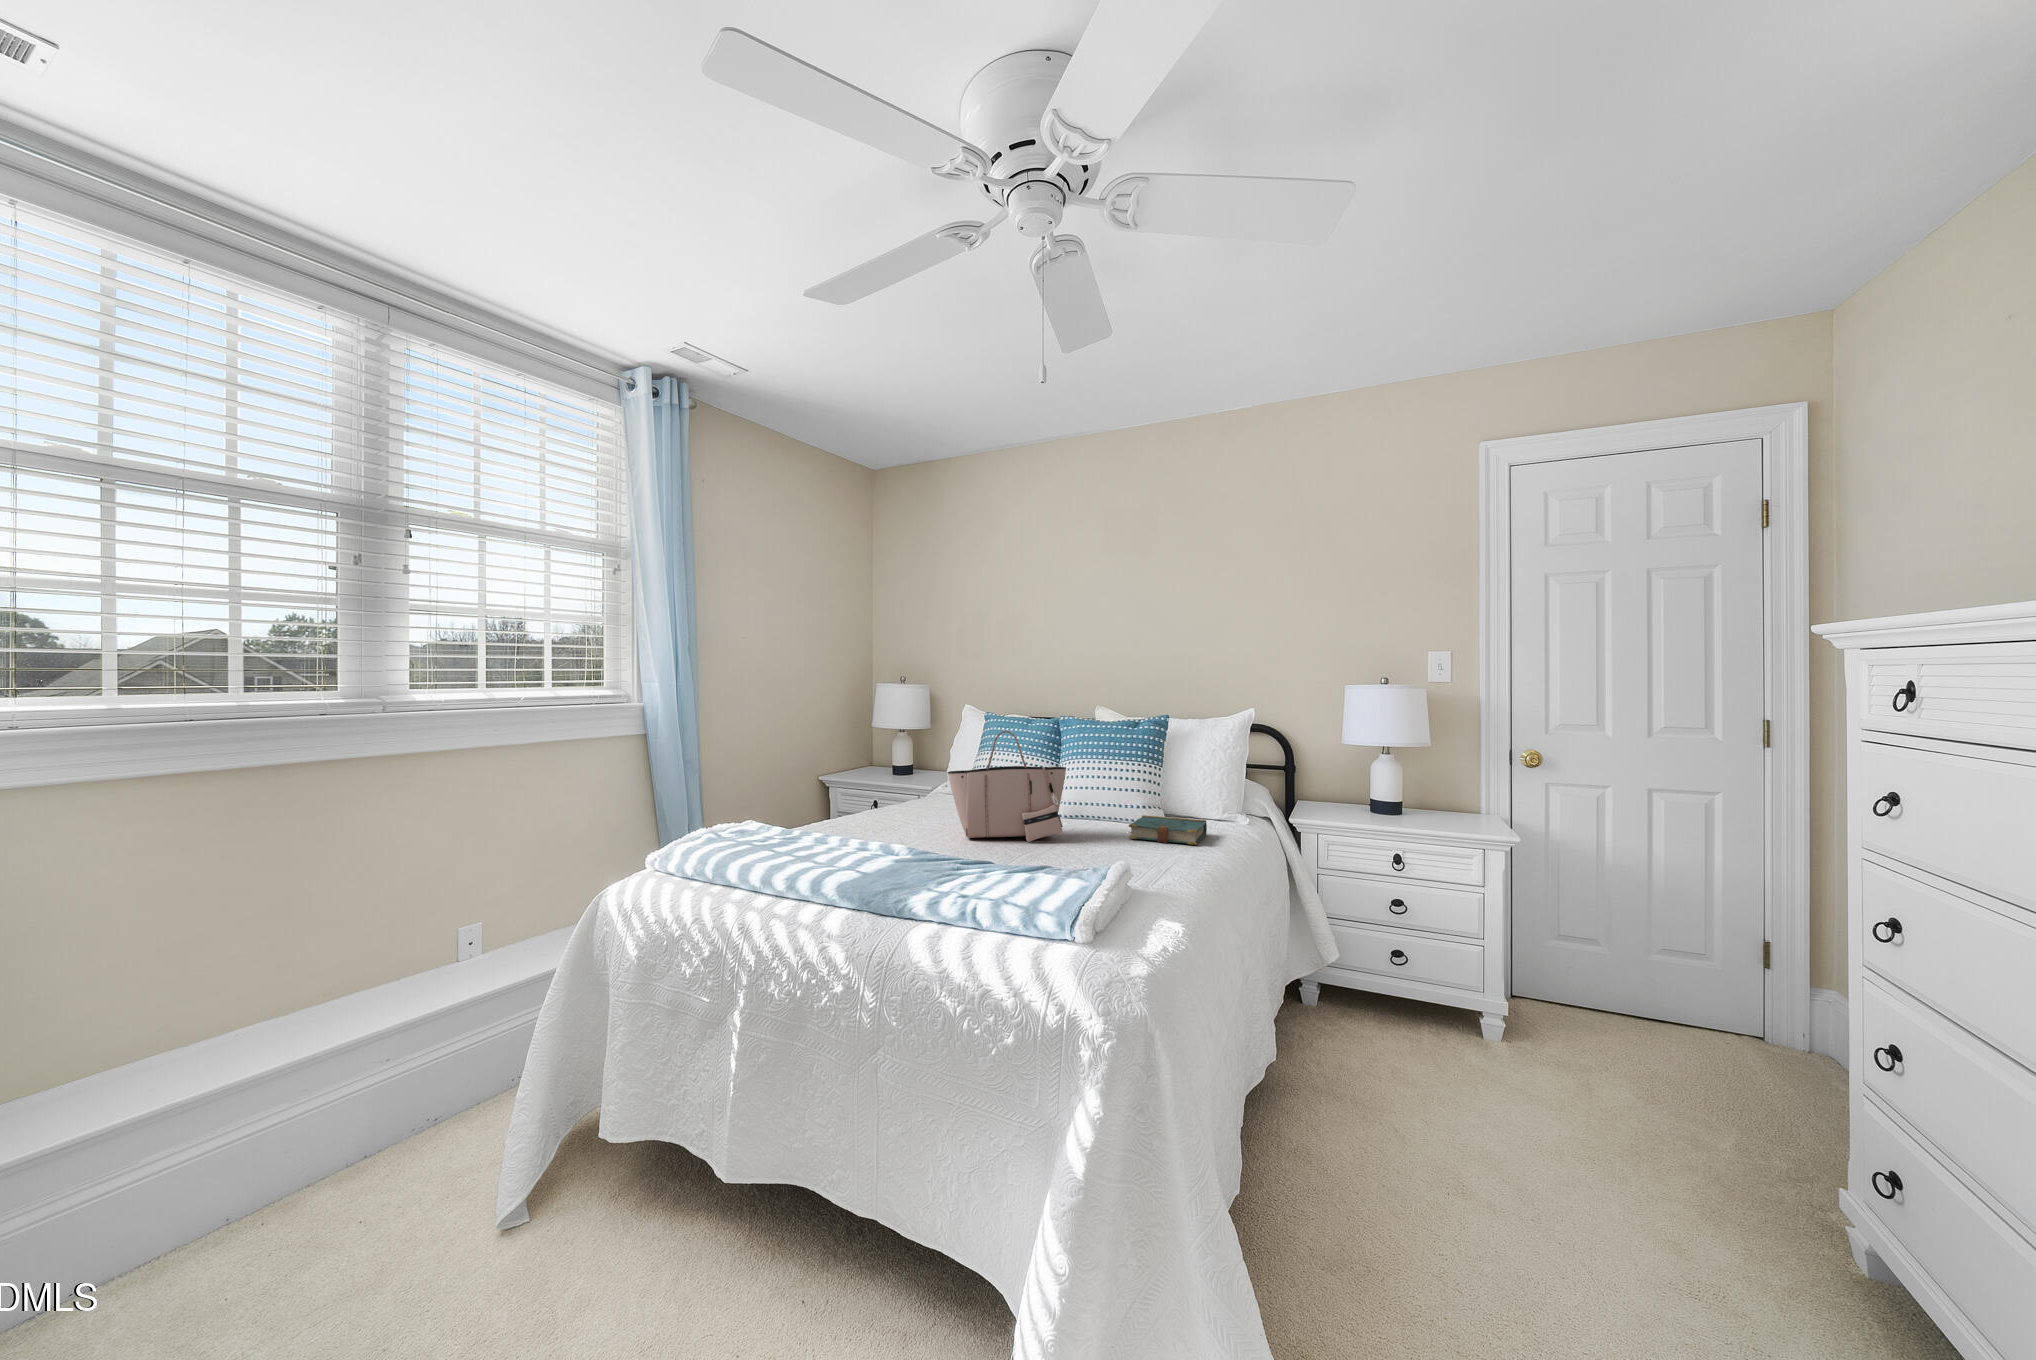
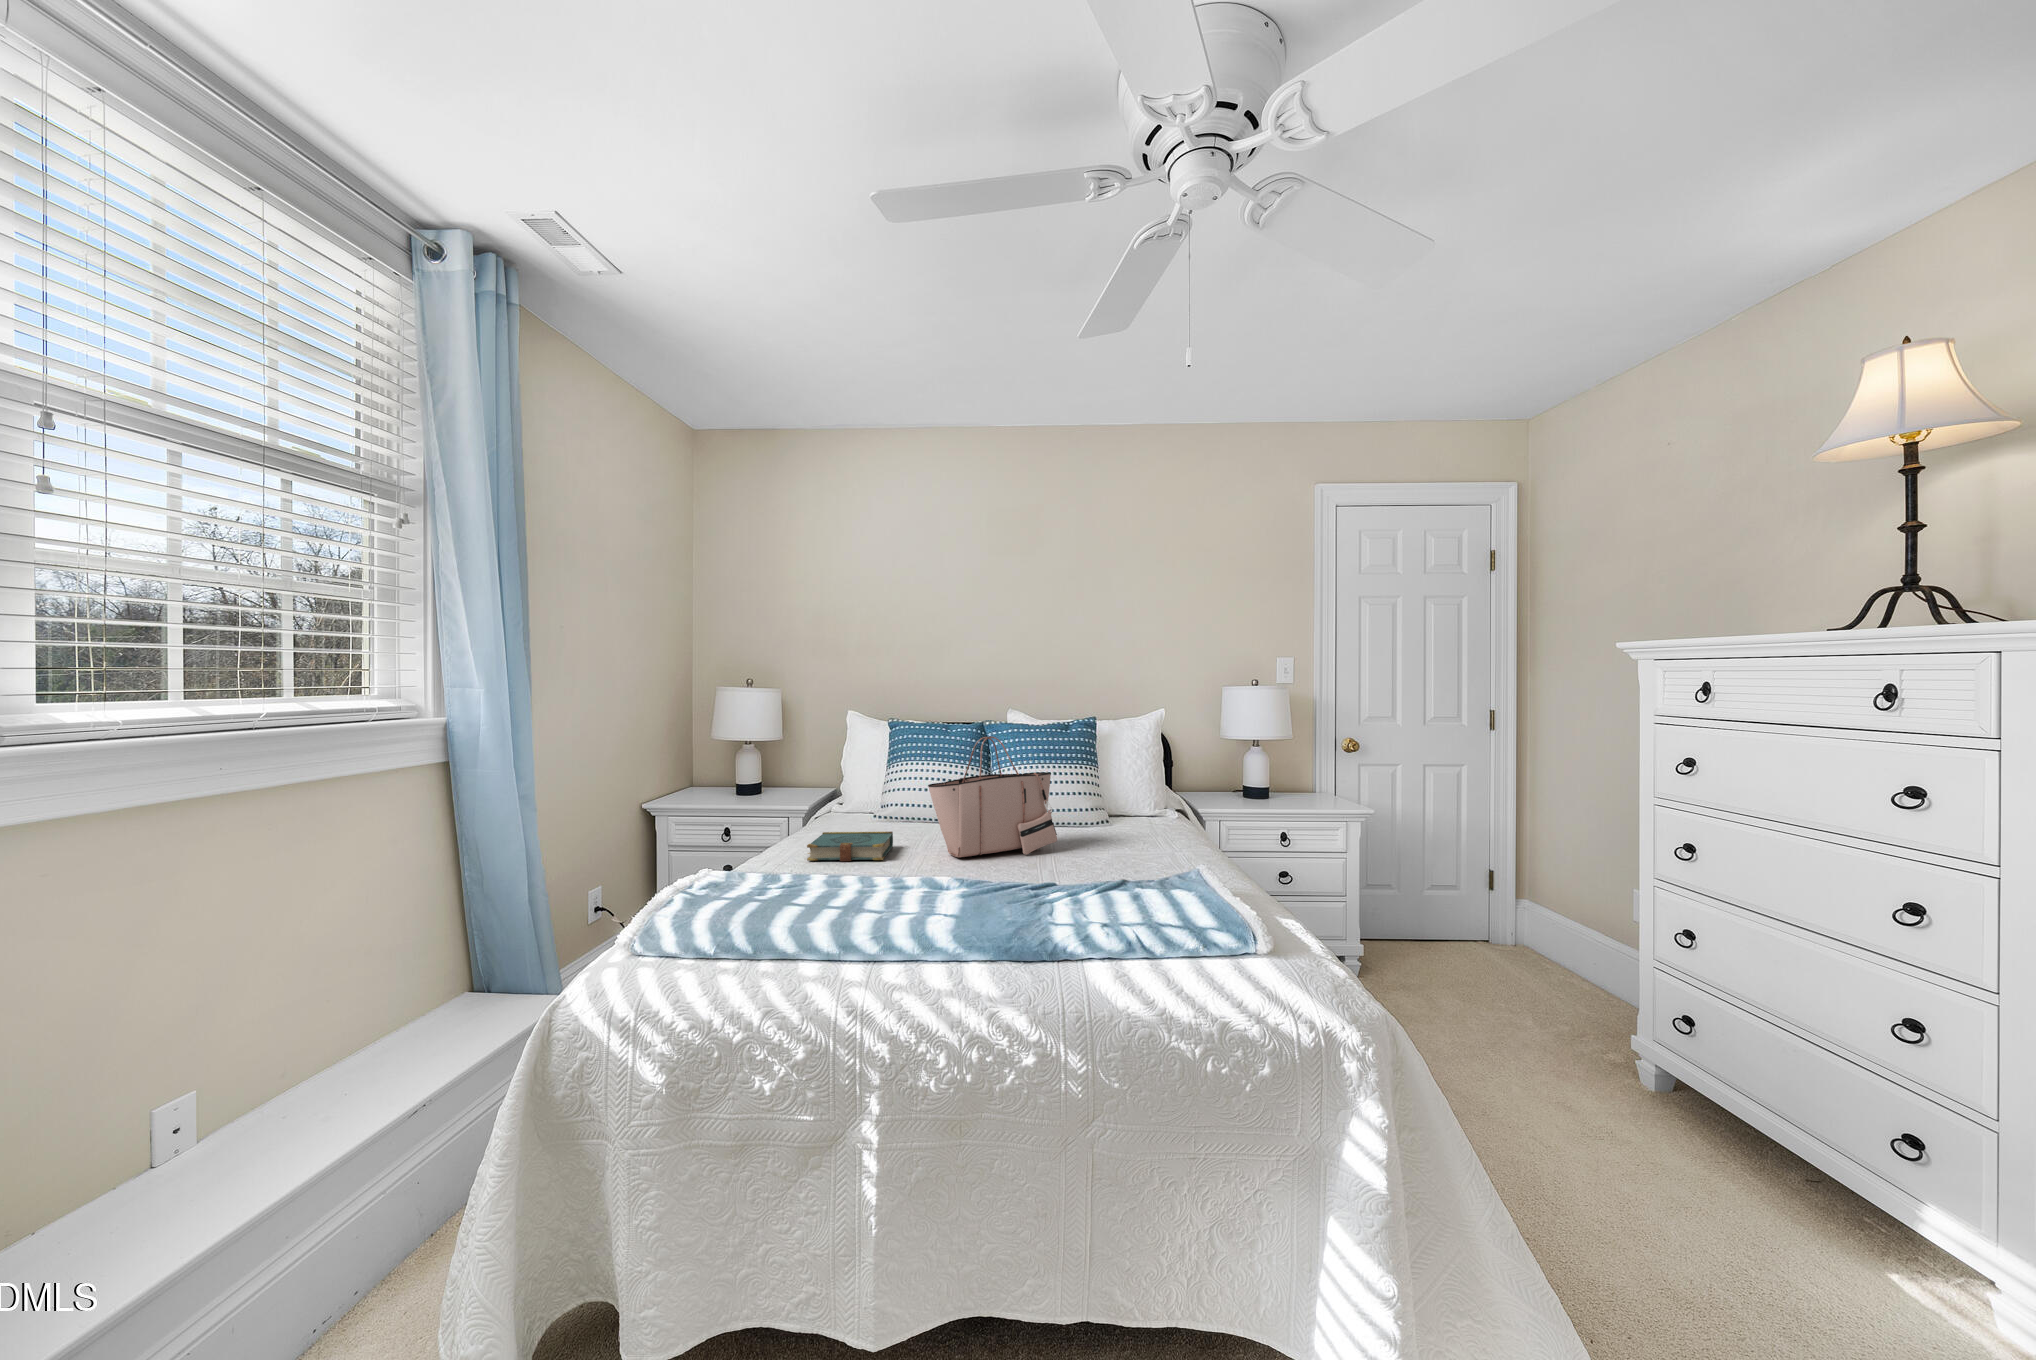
book: present [1129,815,1207,845] -> present [807,832,893,861]

